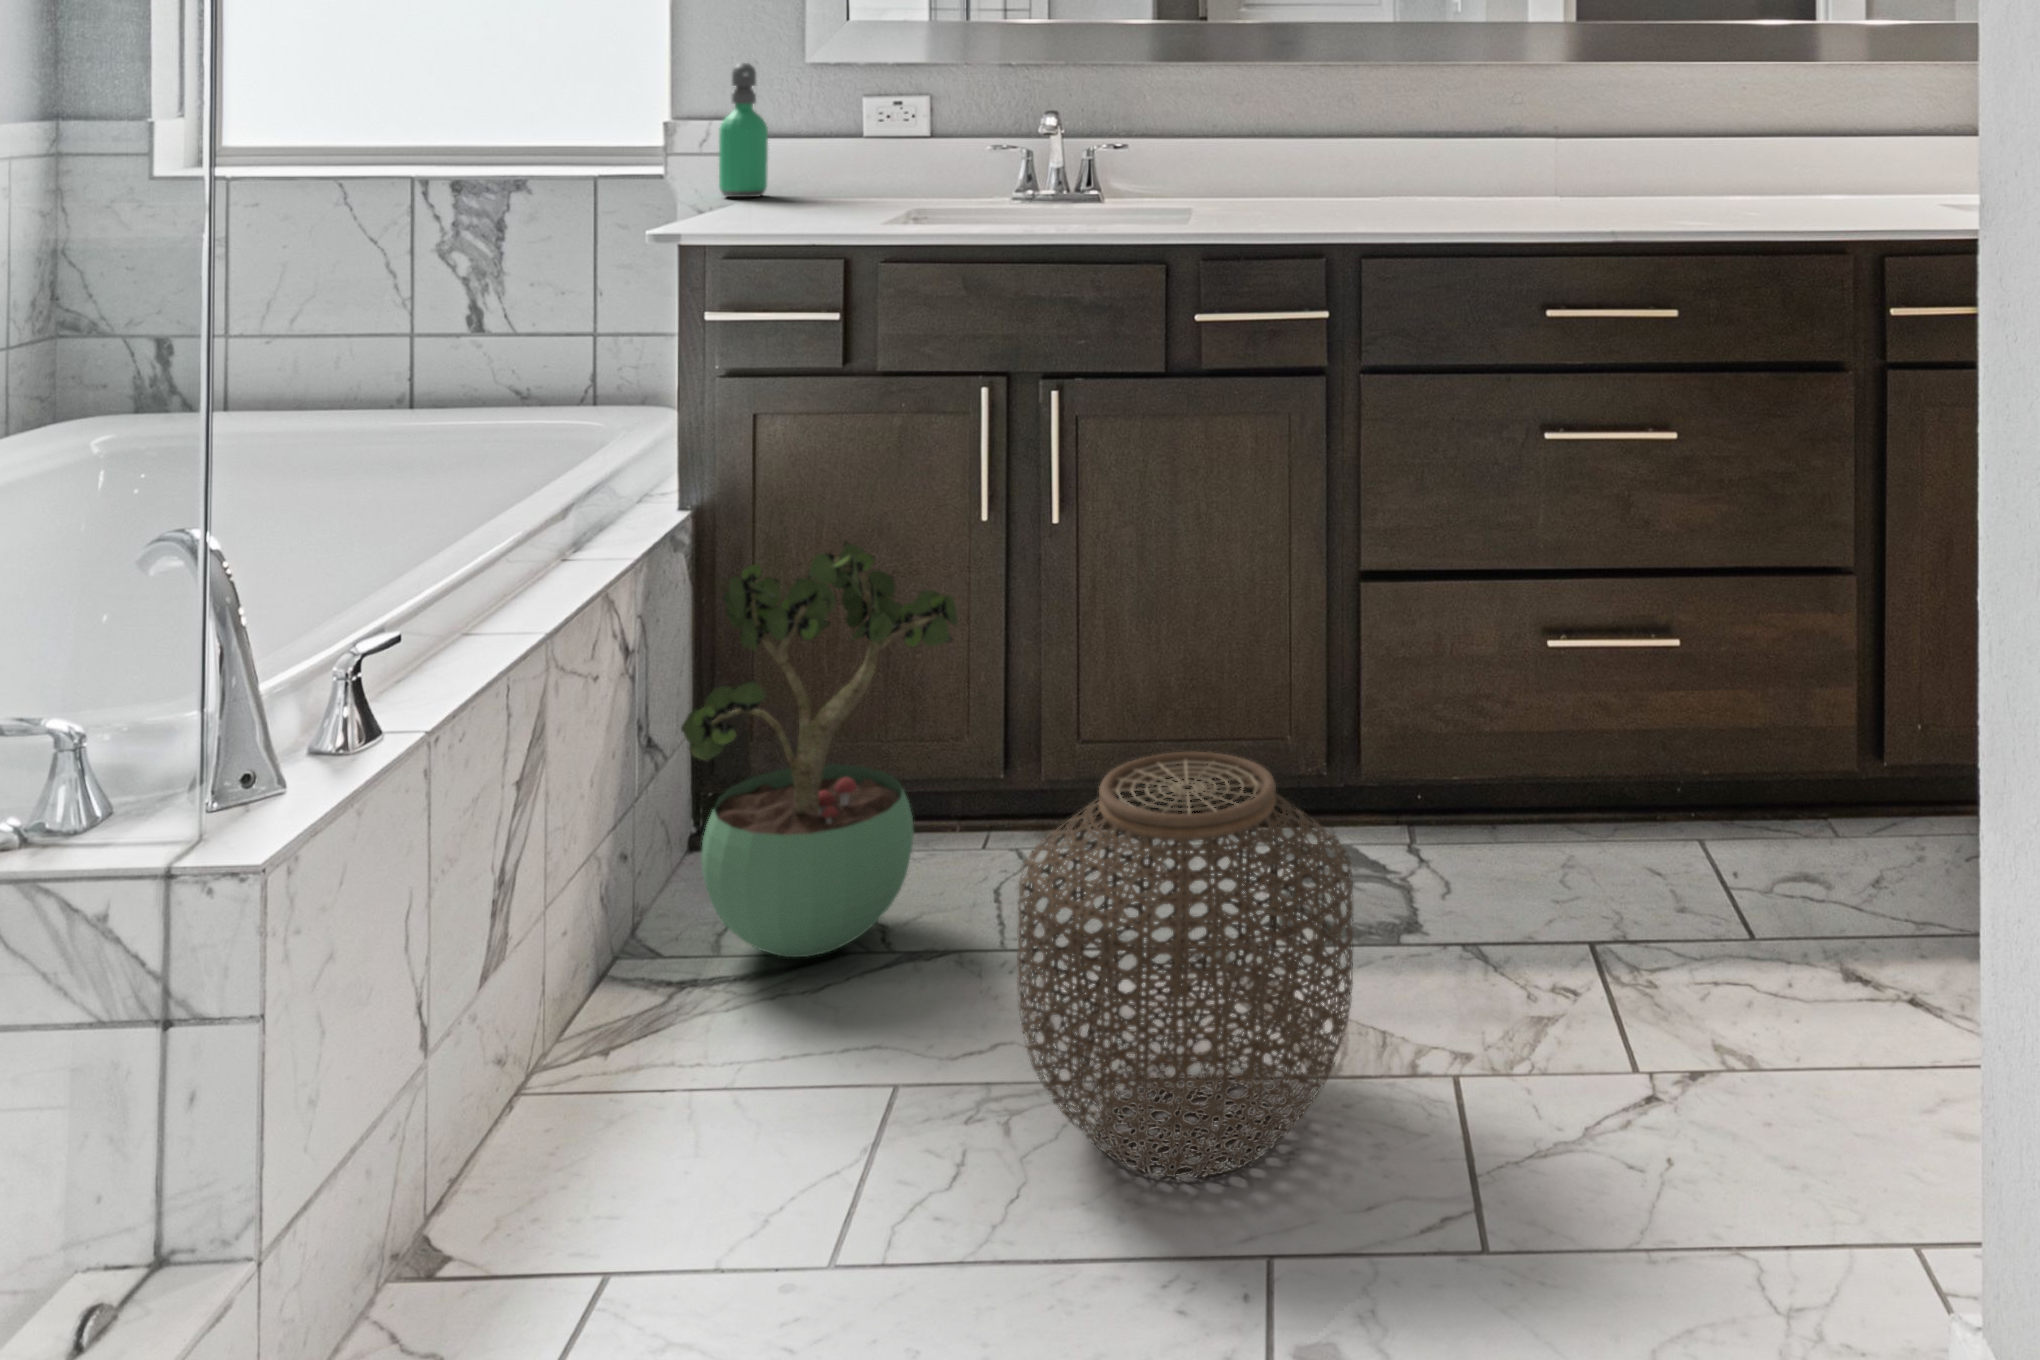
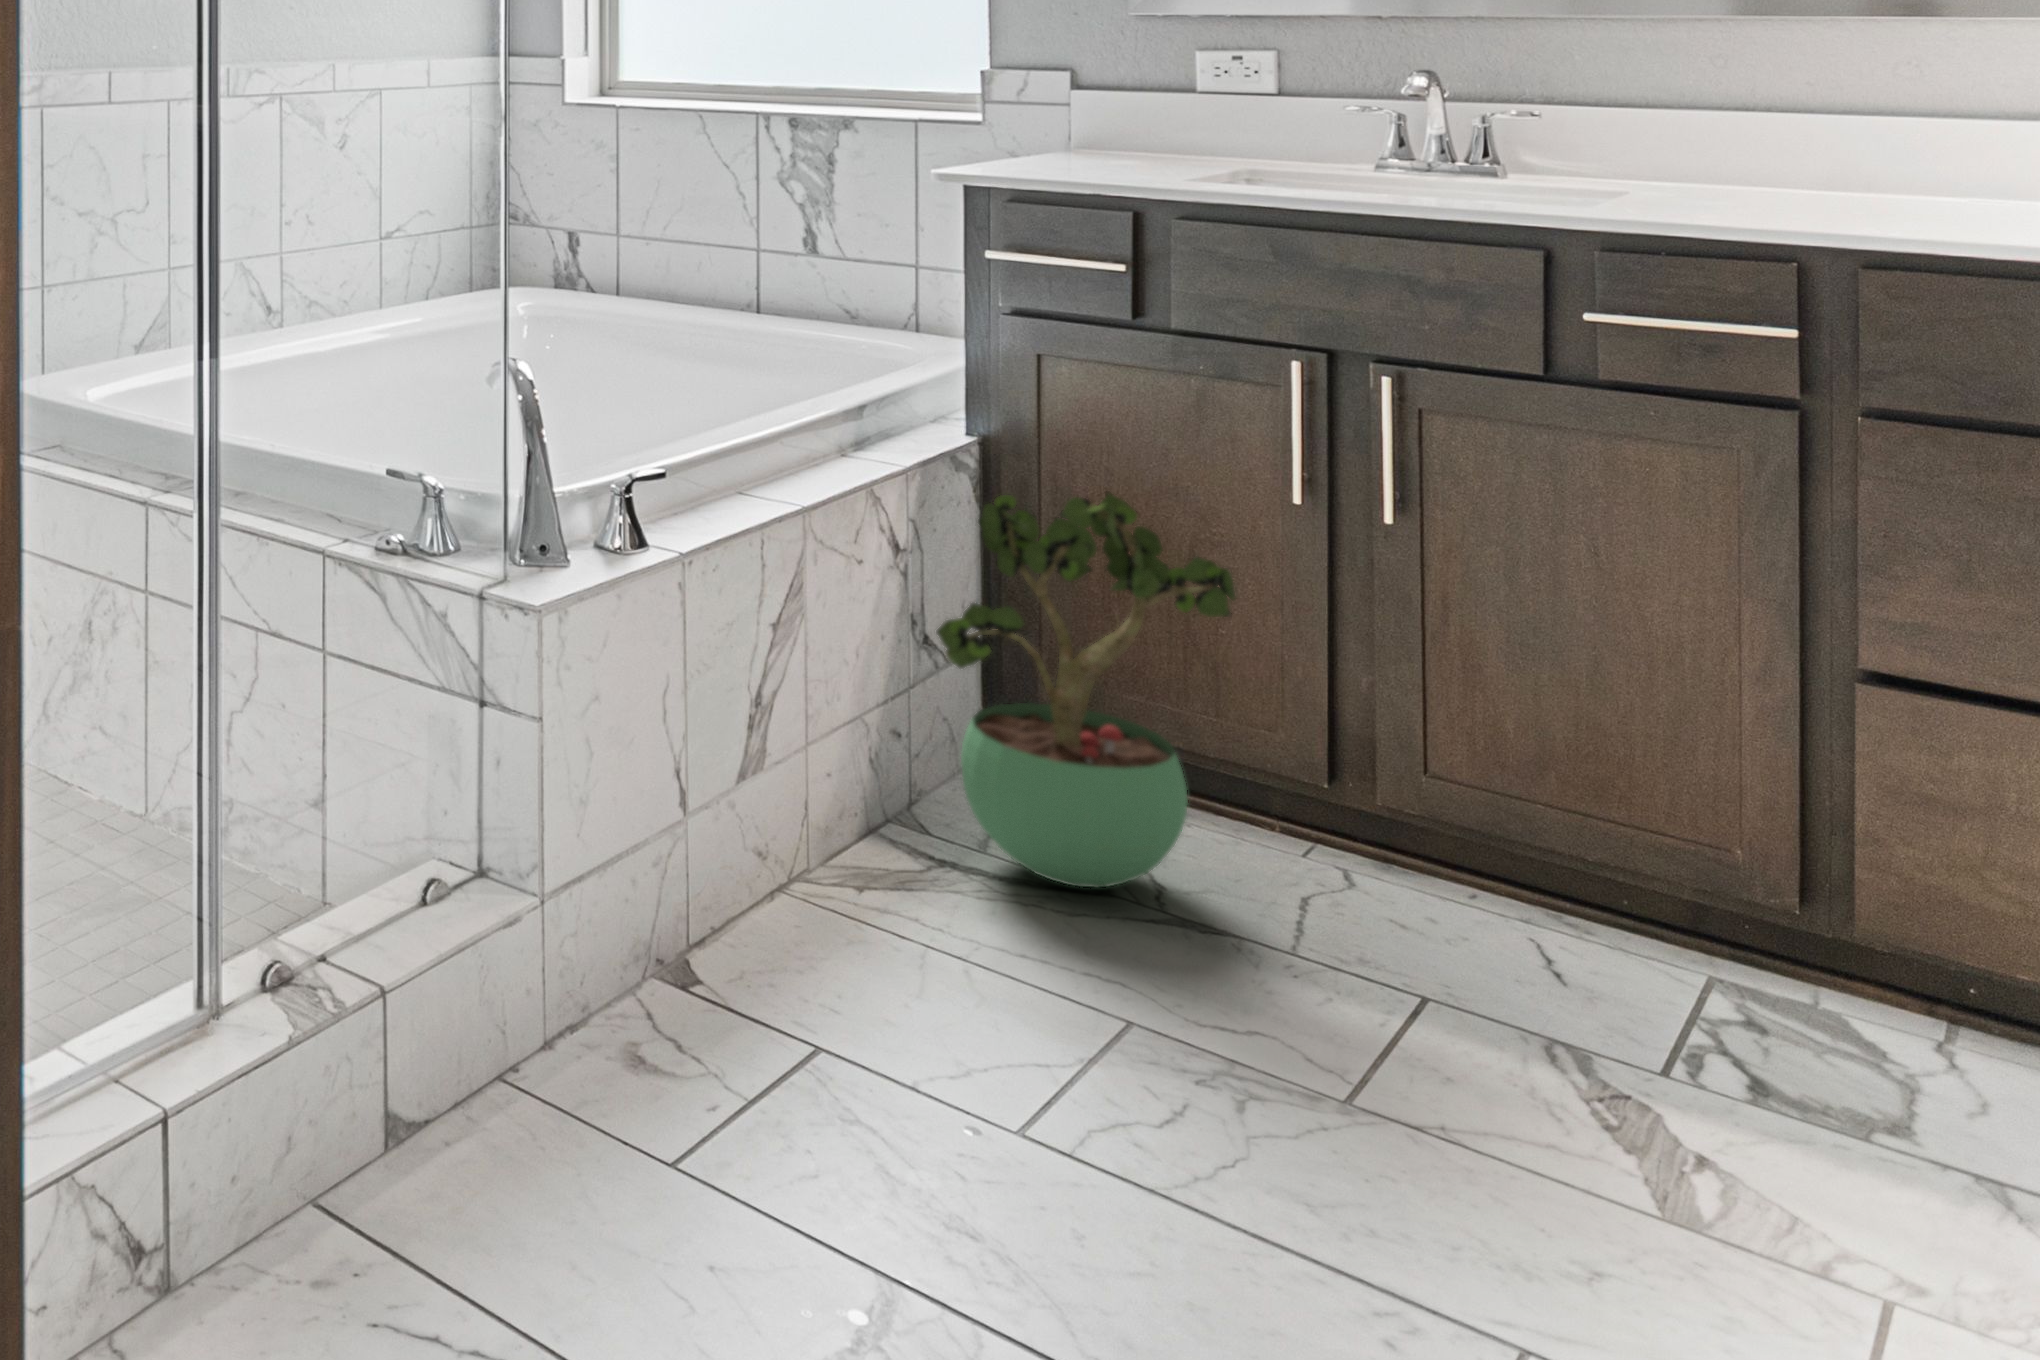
soap dispenser: present [719,63,768,197] -> none [1036,17,1089,151]
woven basket: present [1017,752,1353,1177] -> none [1233,765,1686,1234]

